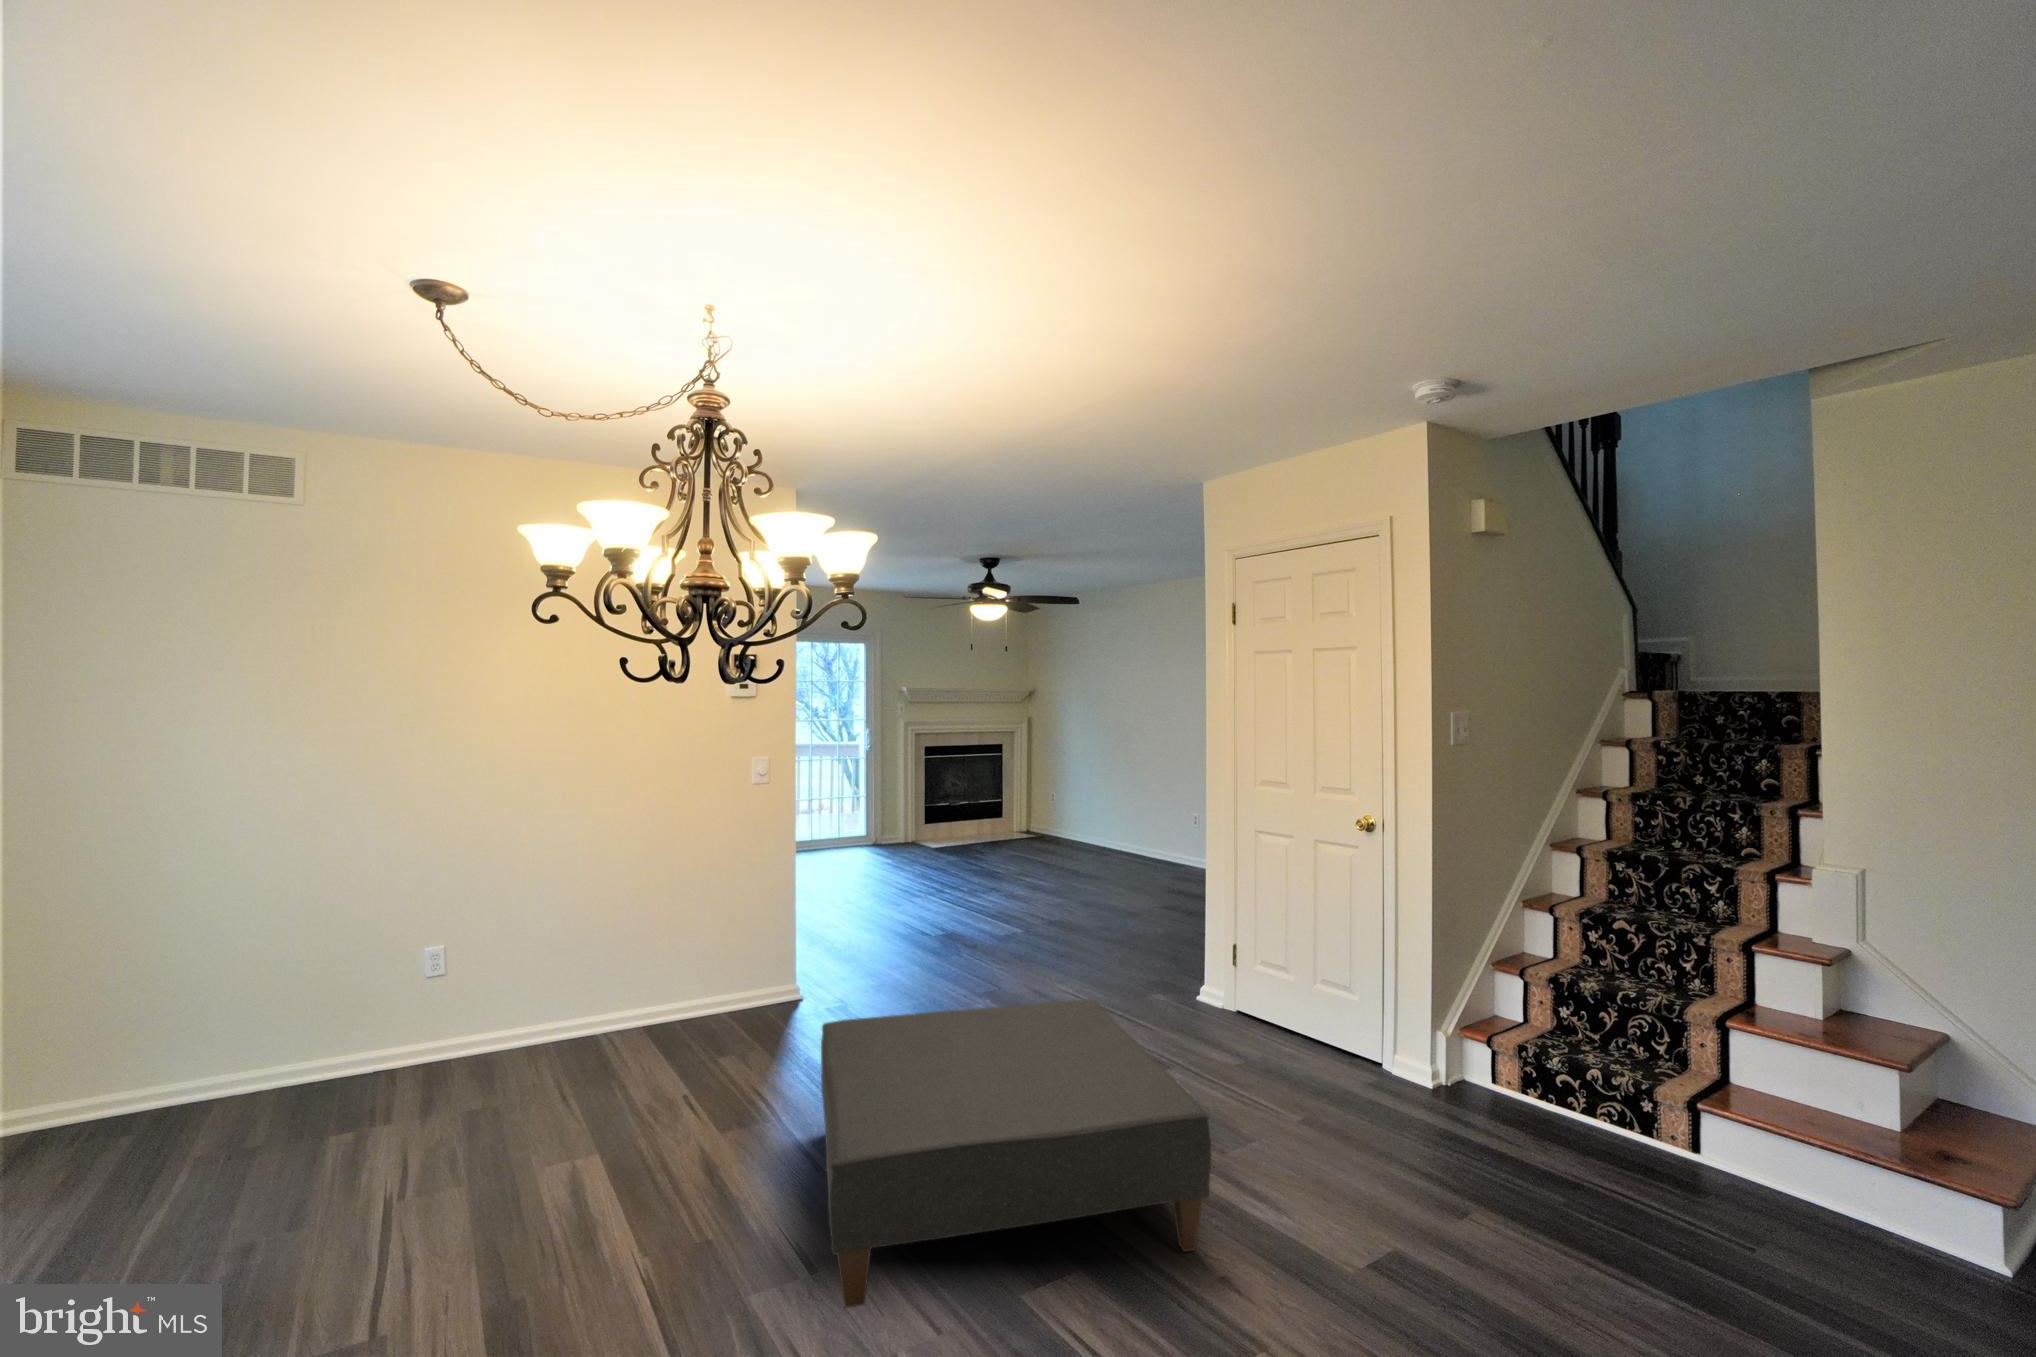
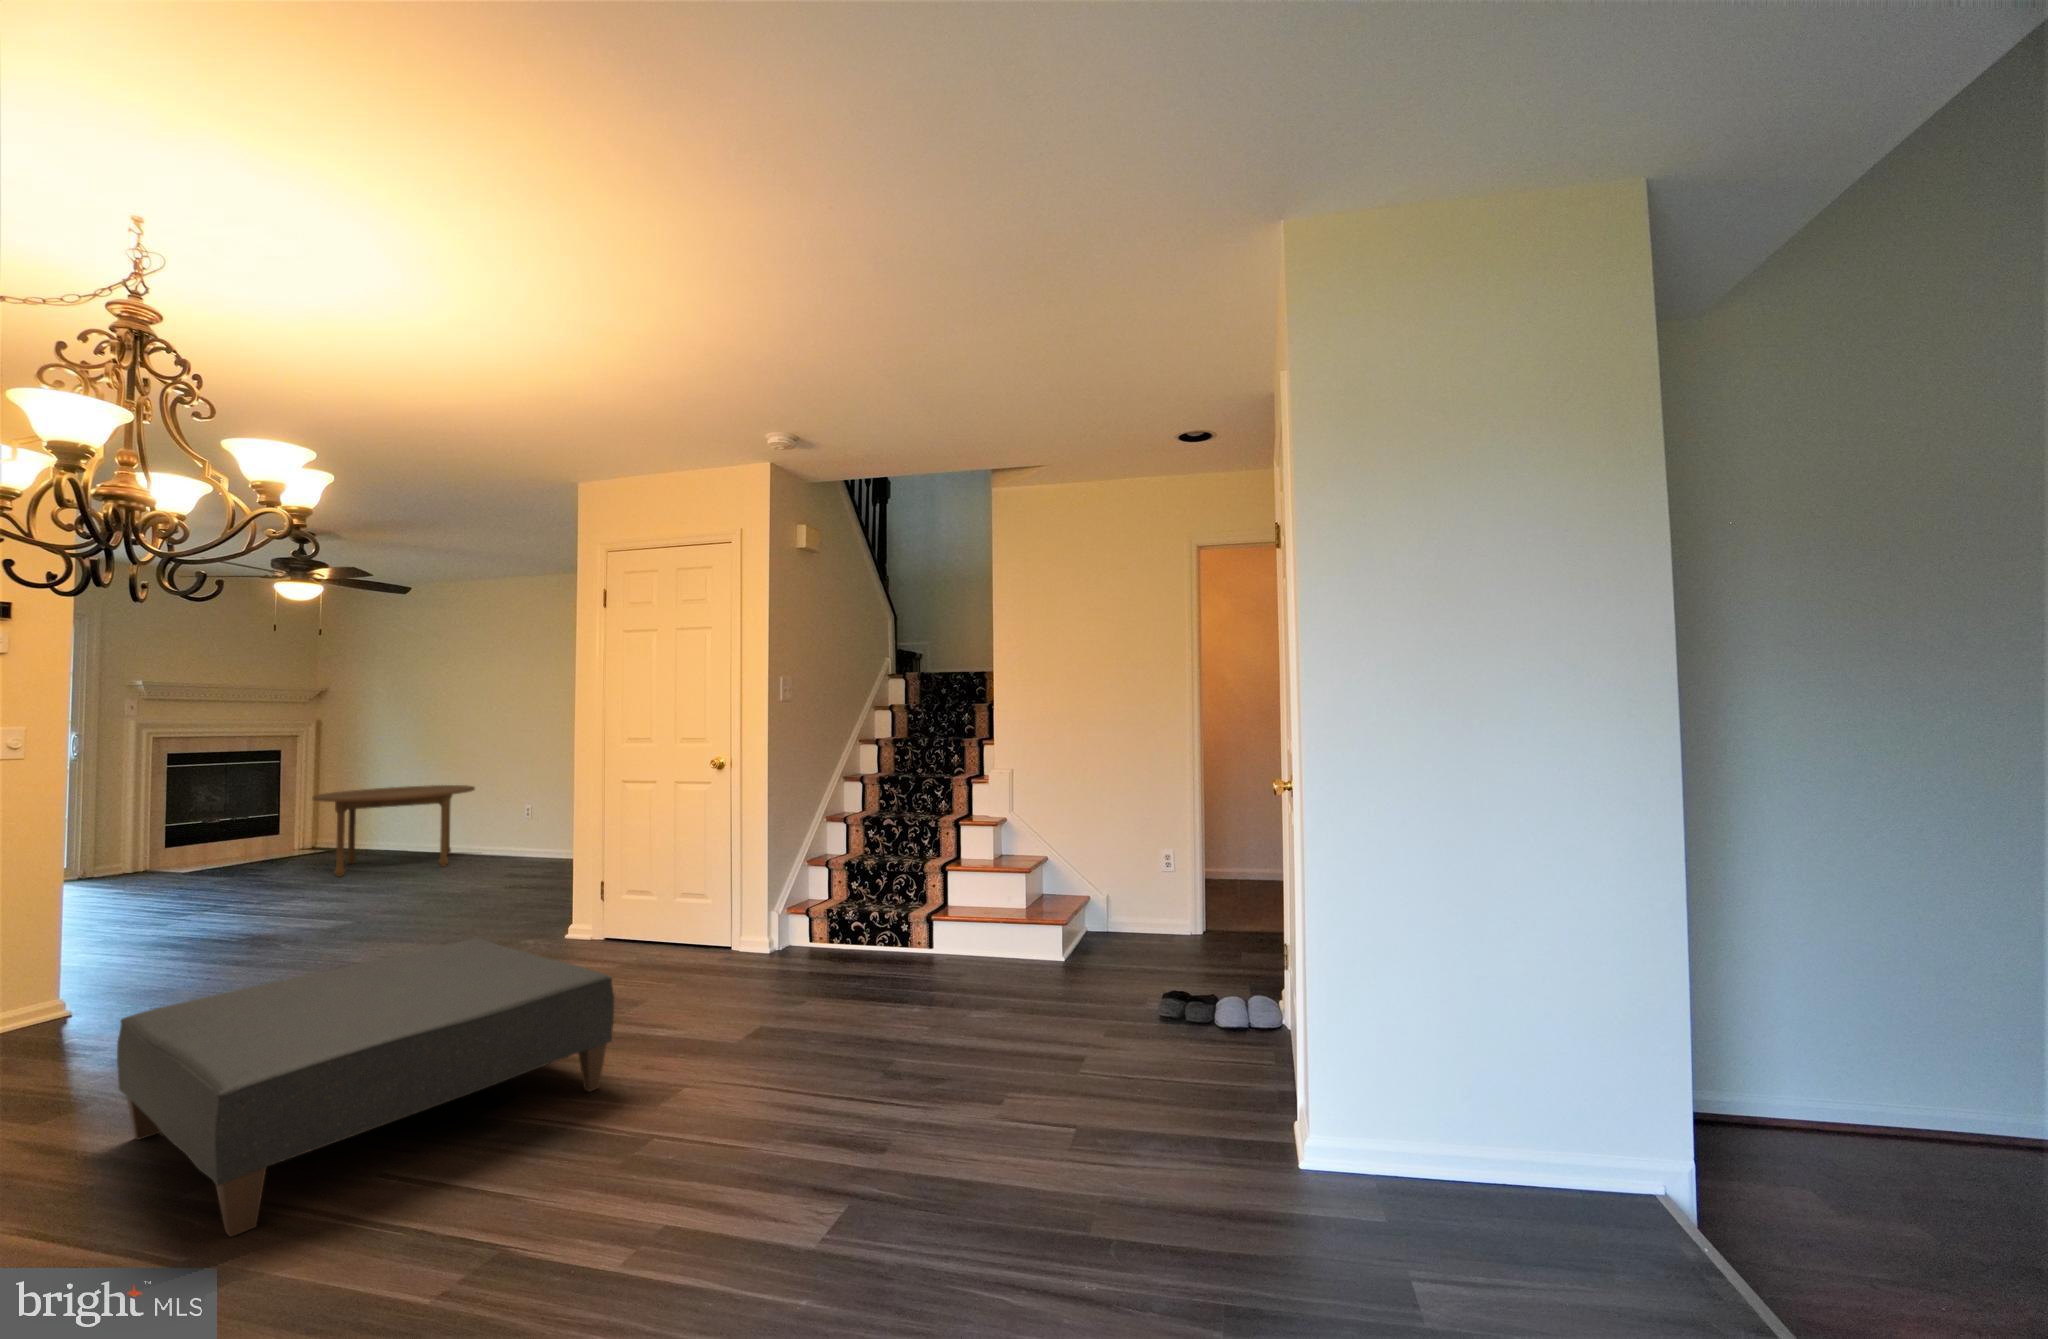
dining table: none [1019,786,1139,868] -> present [313,785,475,877]

